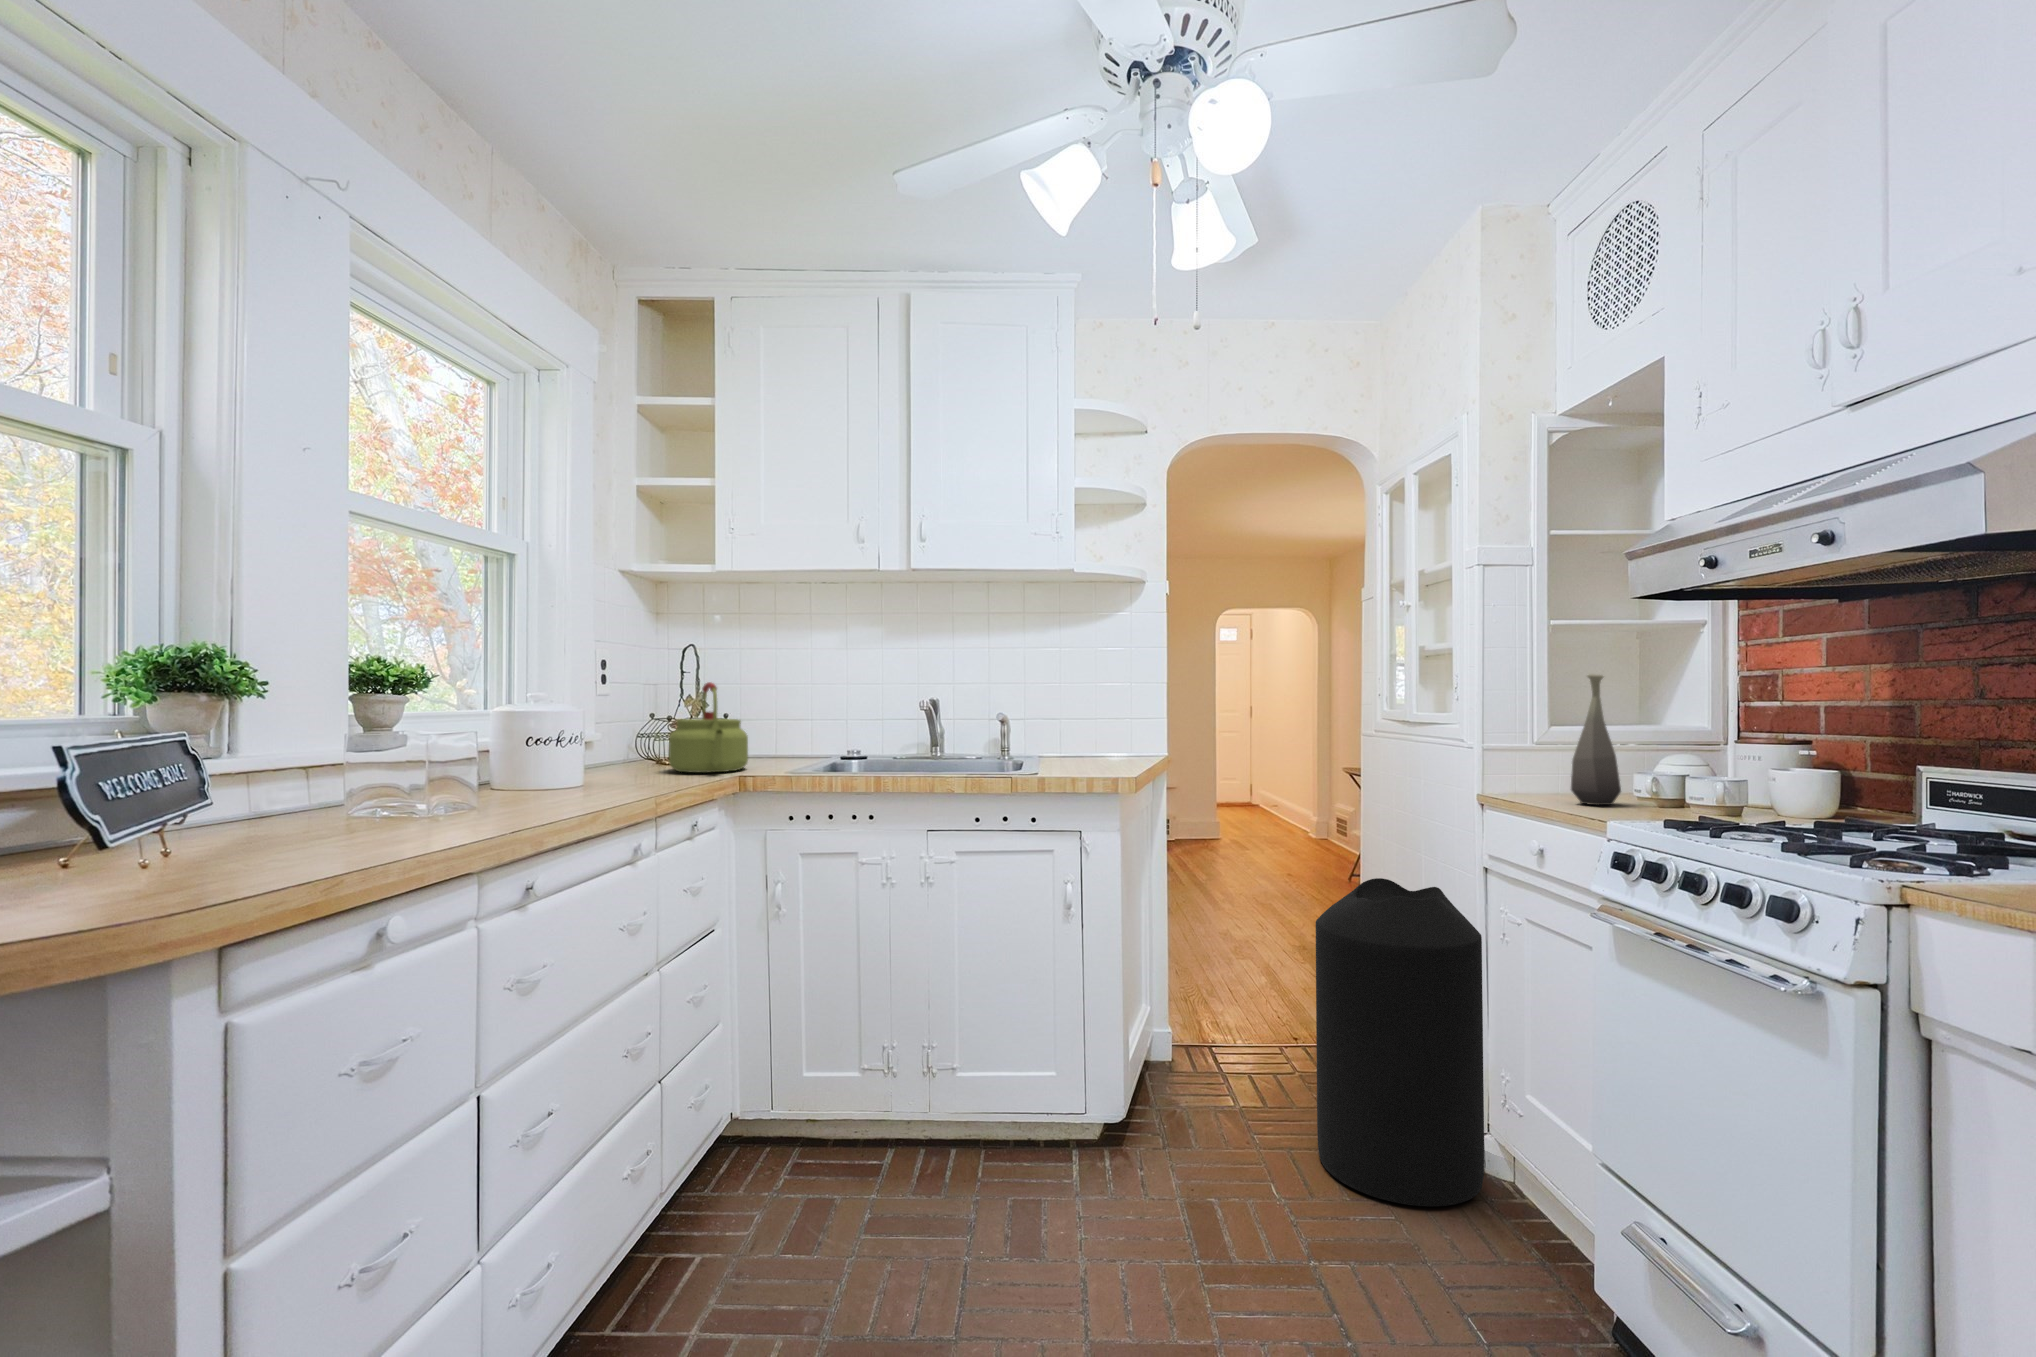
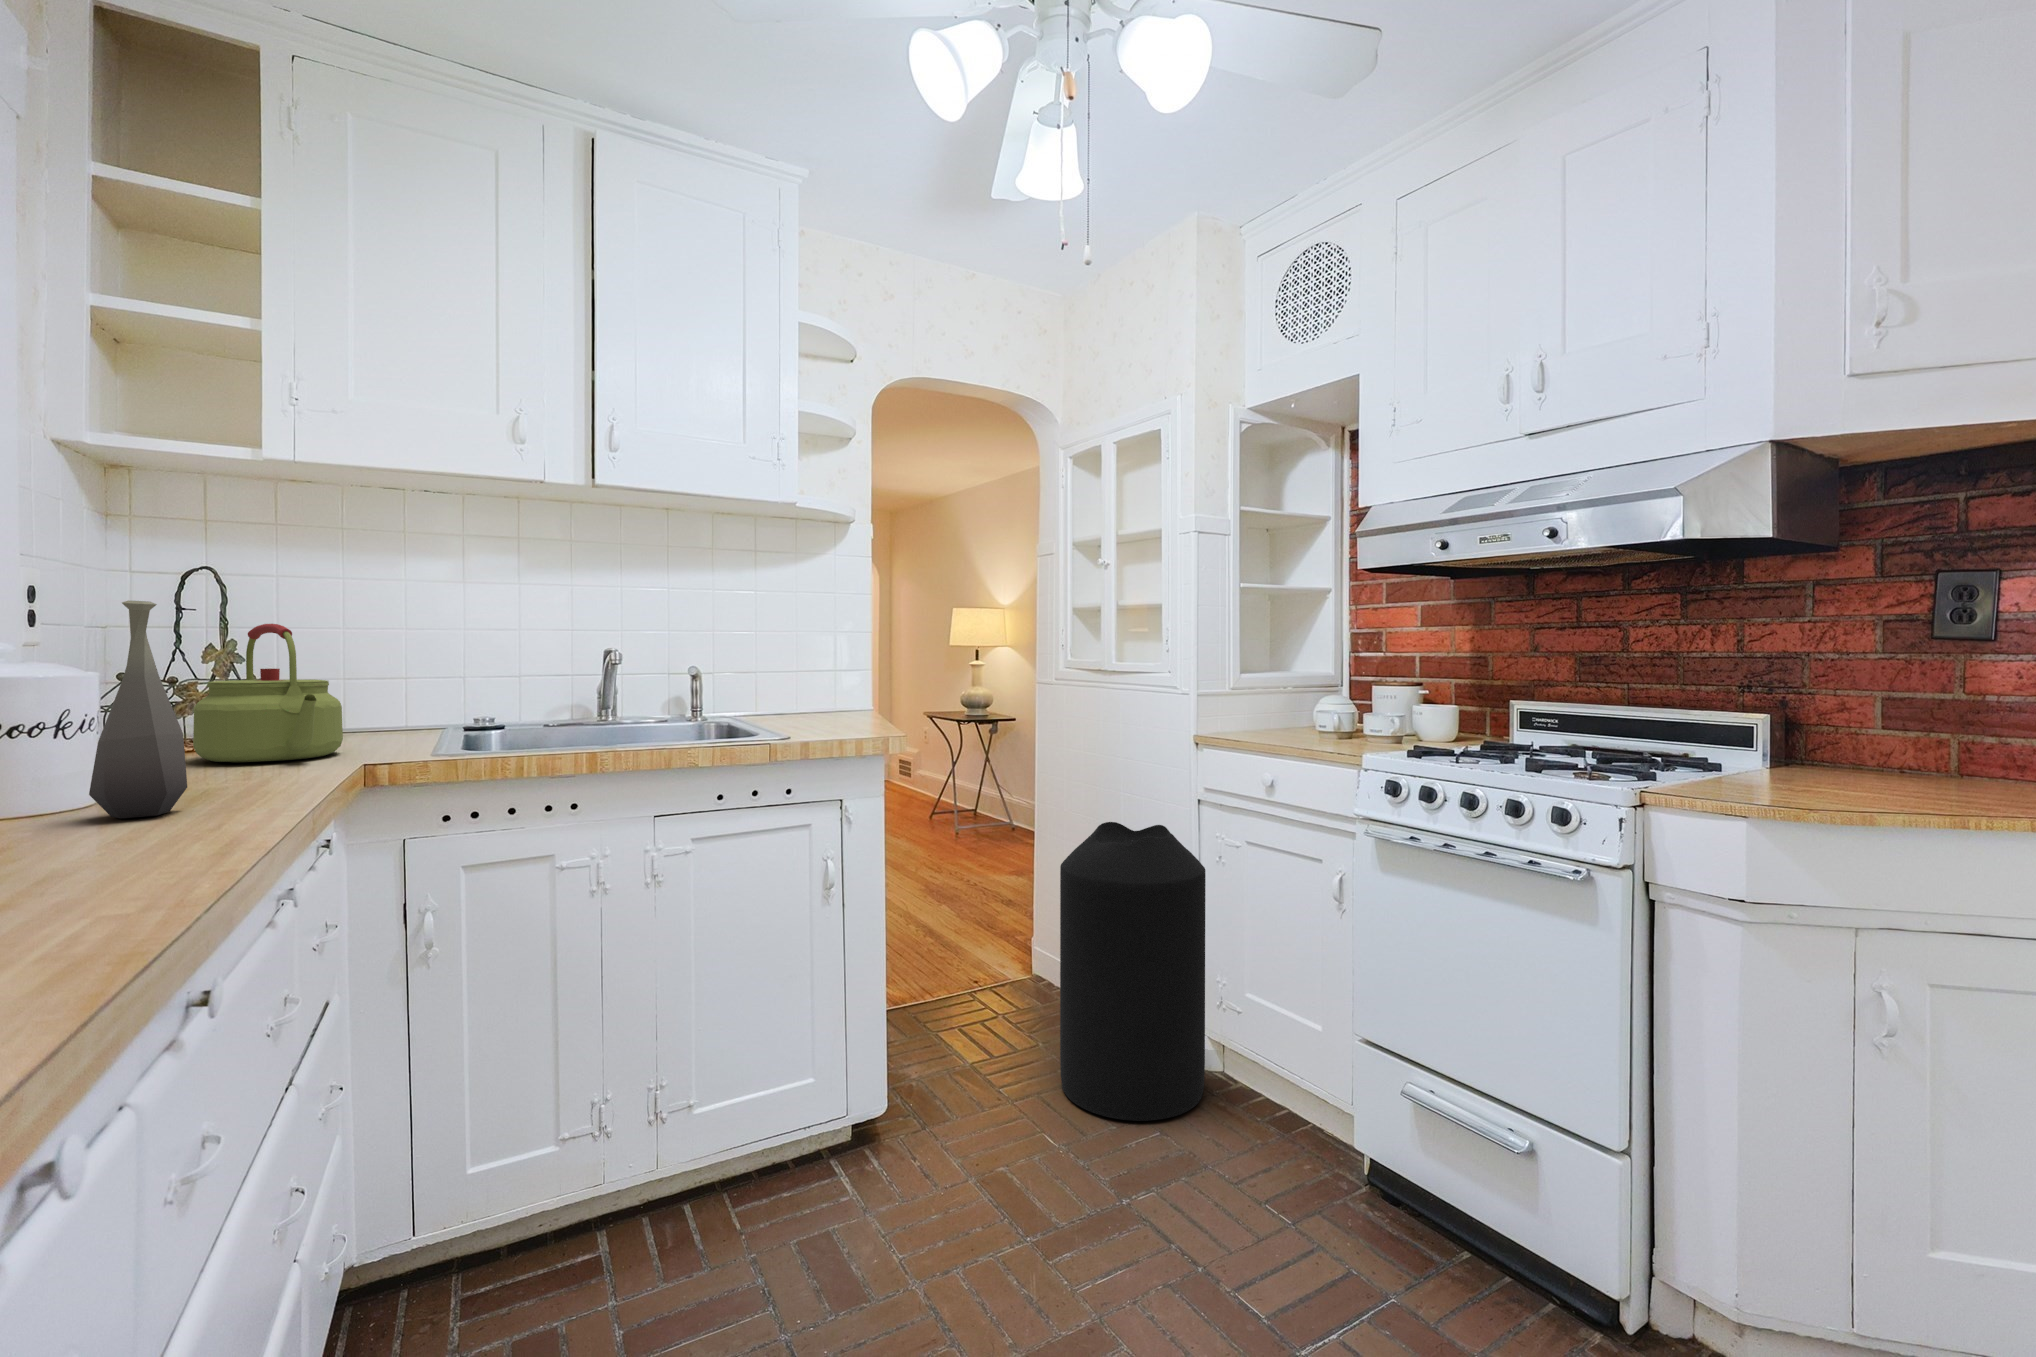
bottle: present [1571,674,1621,805] -> present [89,600,187,818]

